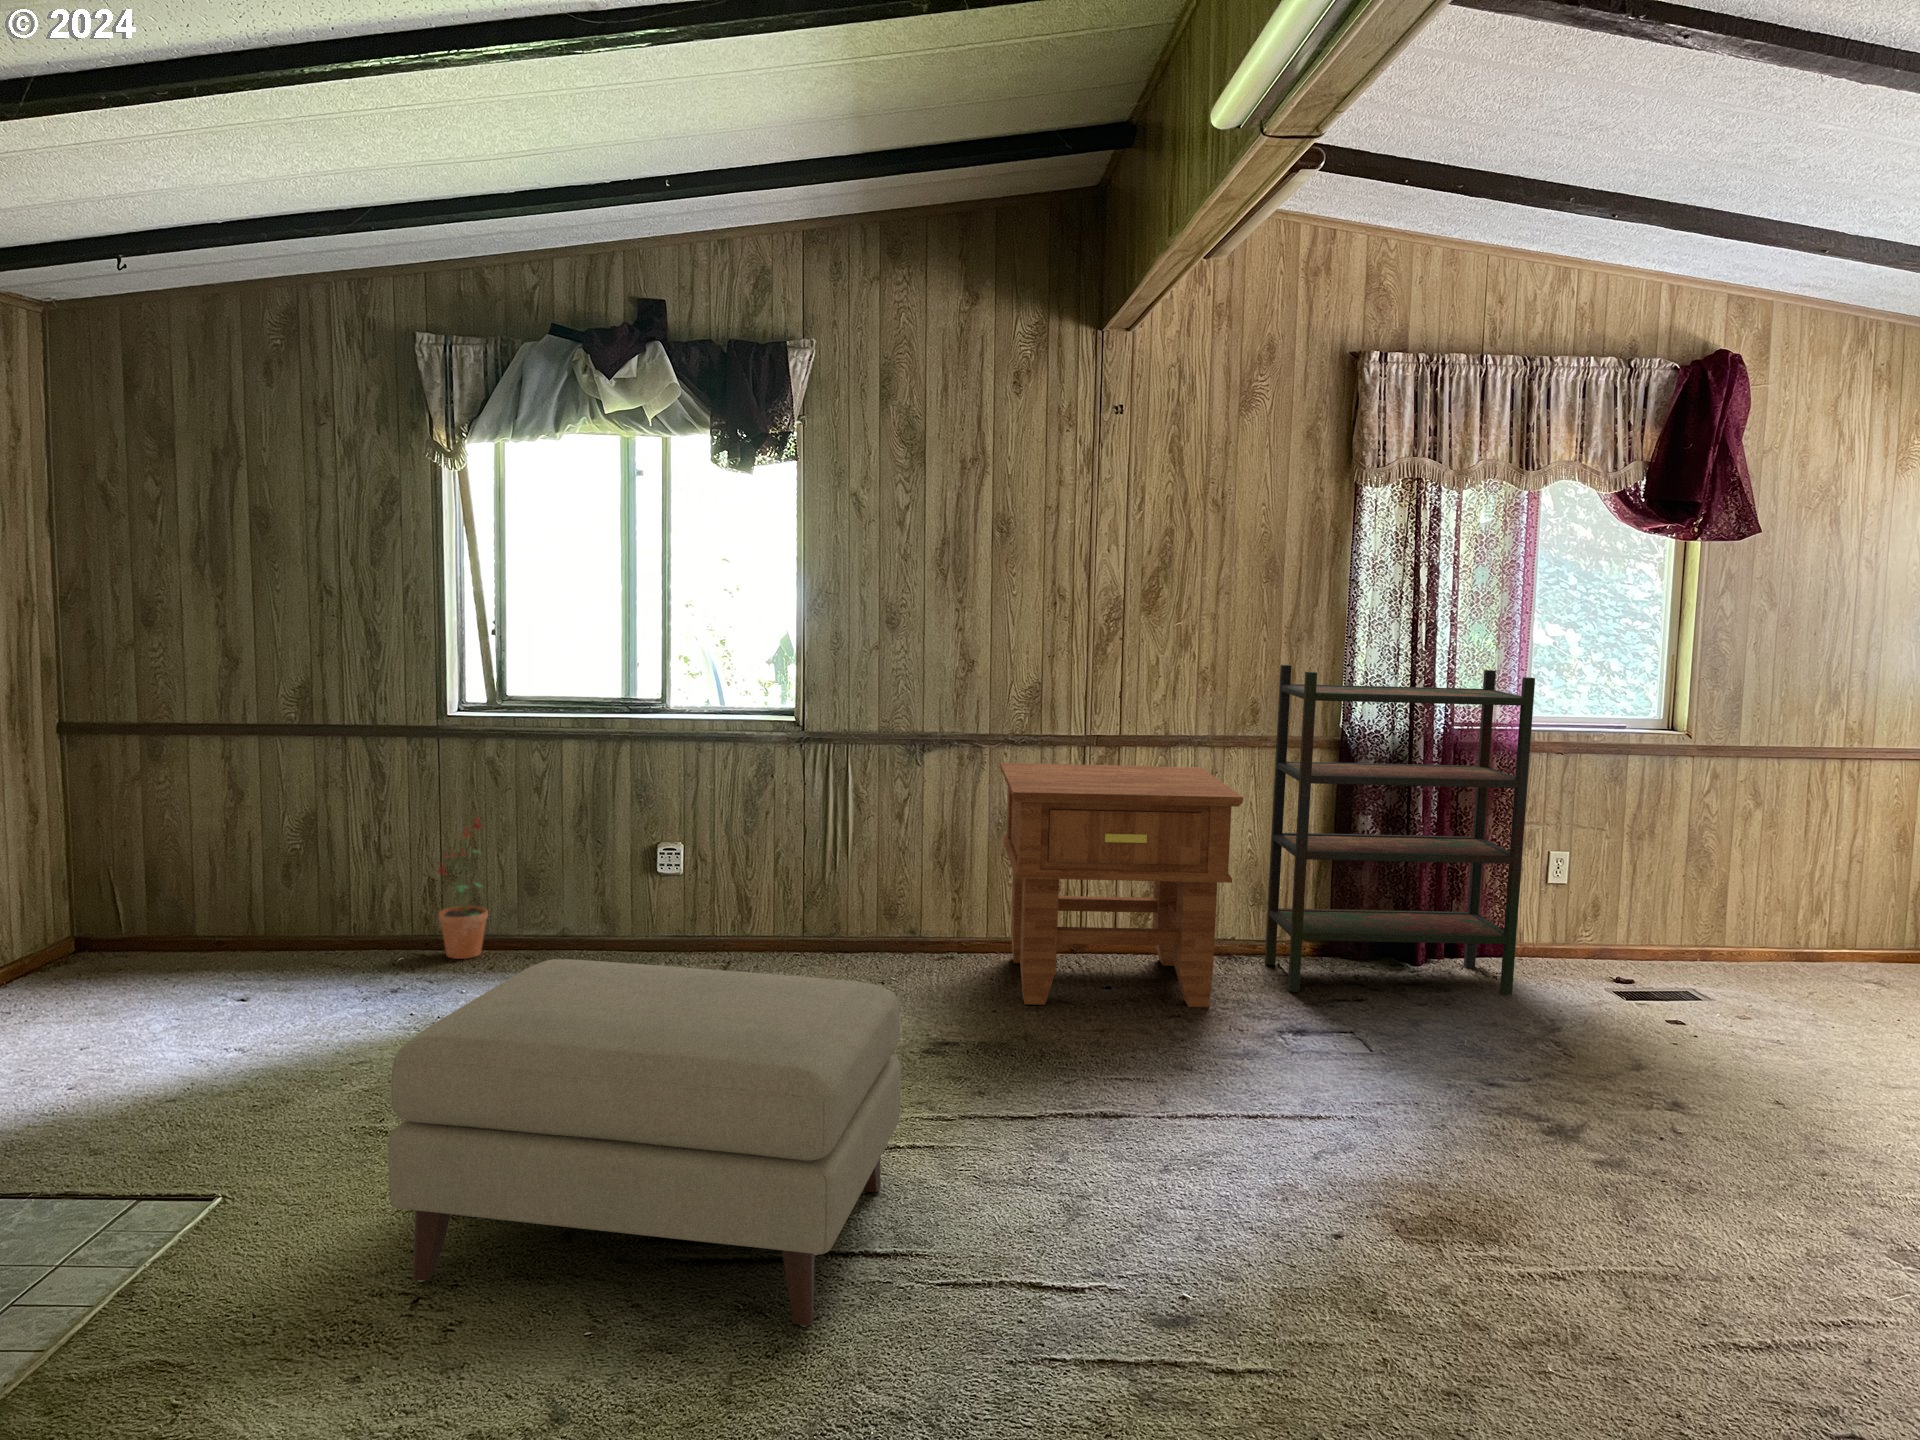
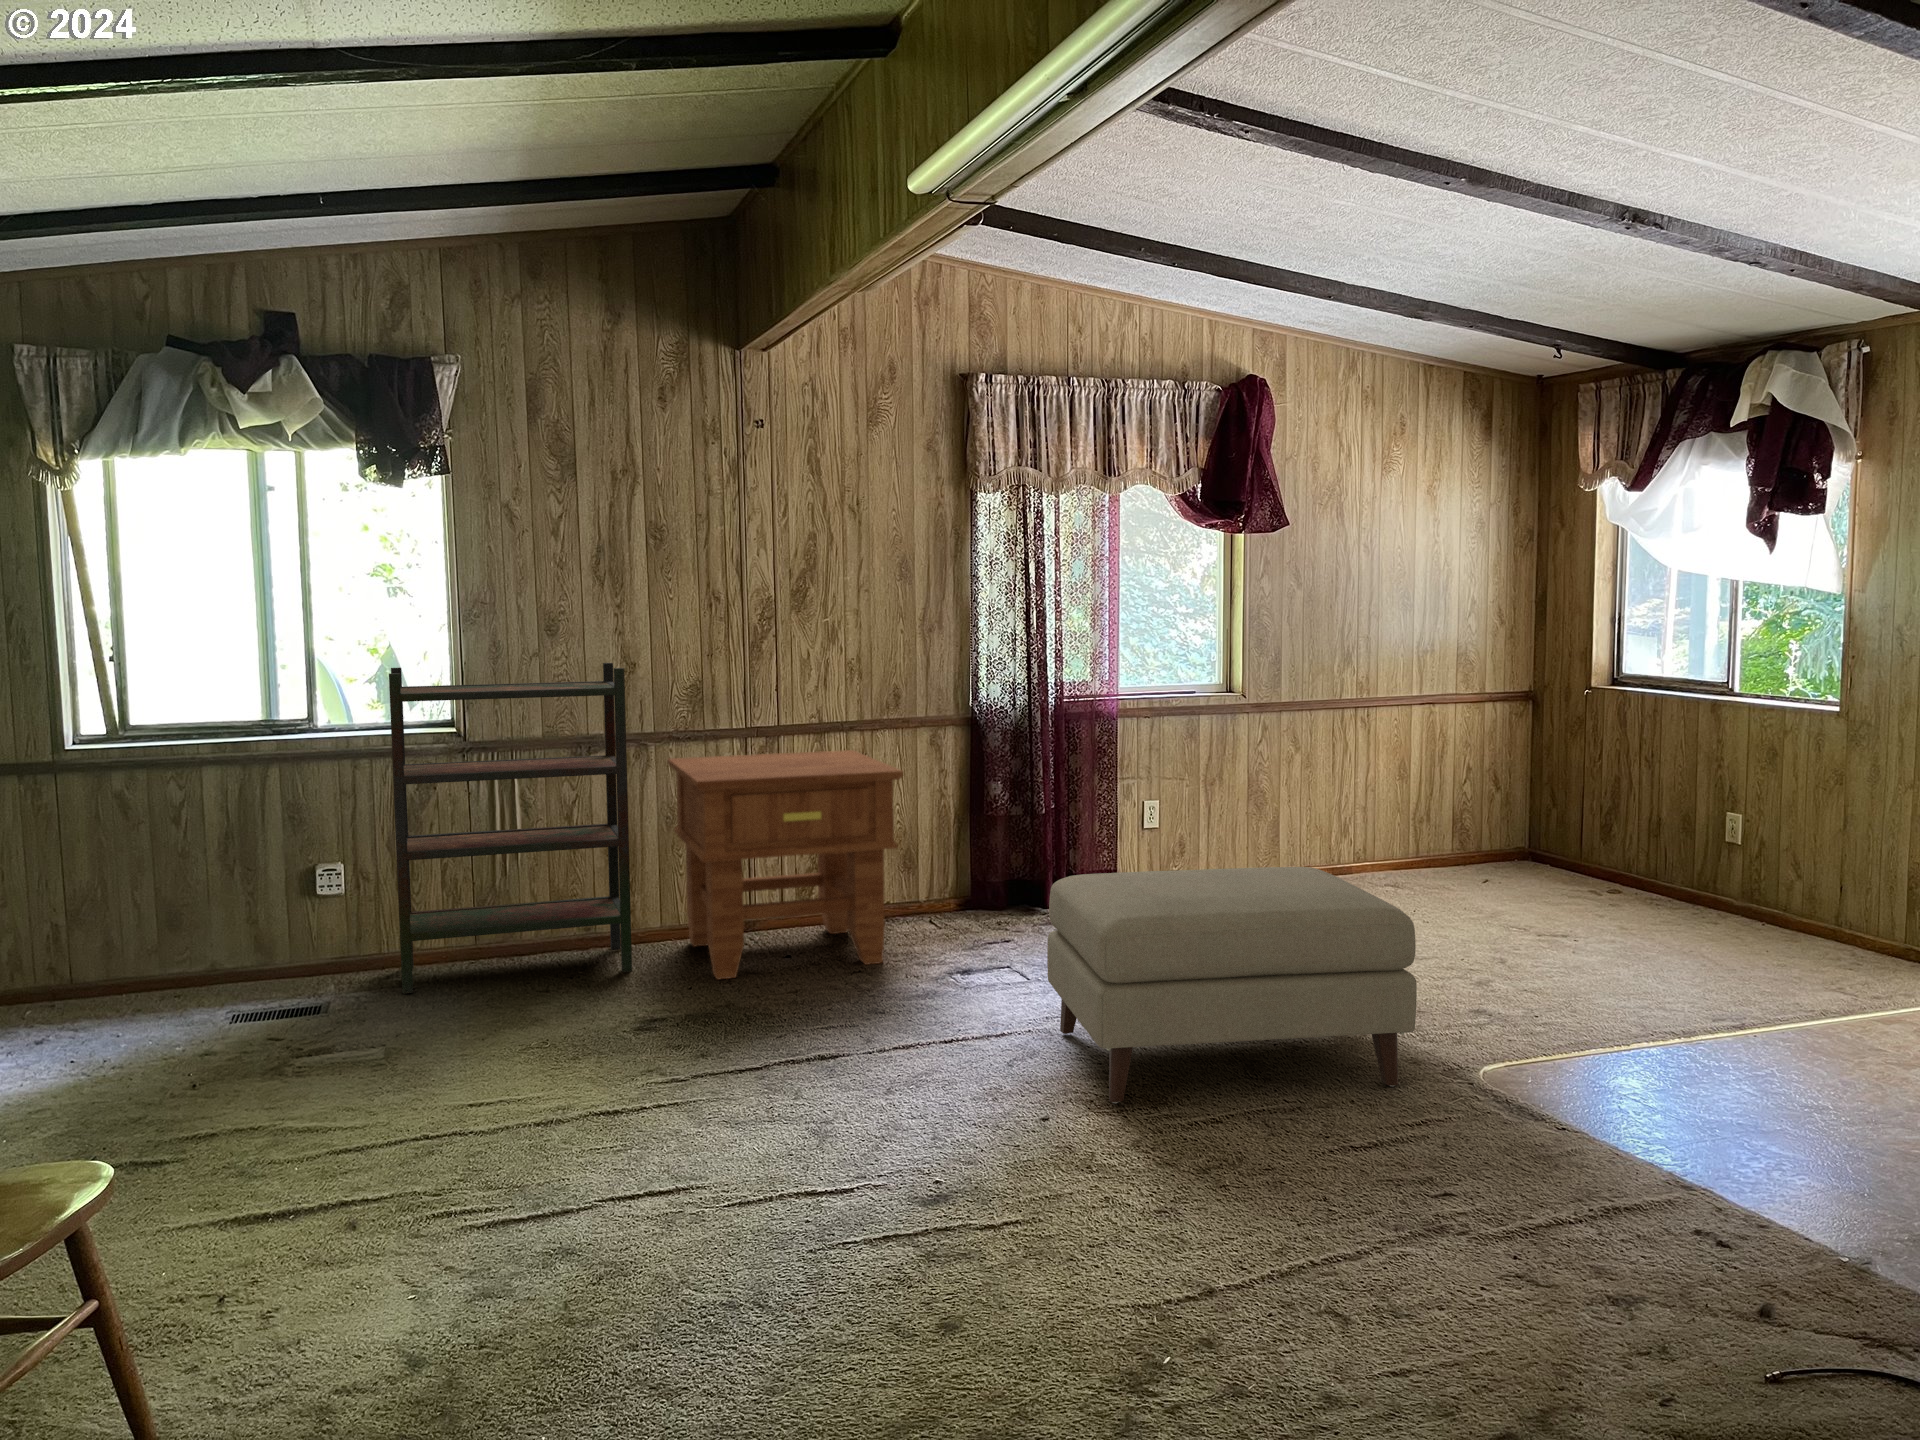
bookshelf: present [1265,665,1535,995] -> present [389,663,632,993]
potted plant: present [438,817,488,959] -> none [64,854,129,1007]
ottoman: present [388,959,901,1327] -> present [1047,867,1417,1103]

